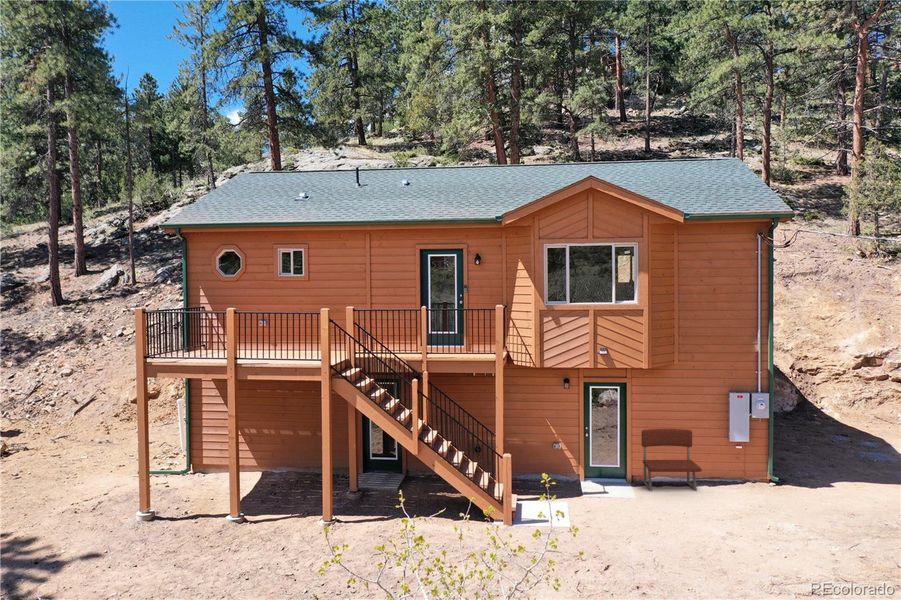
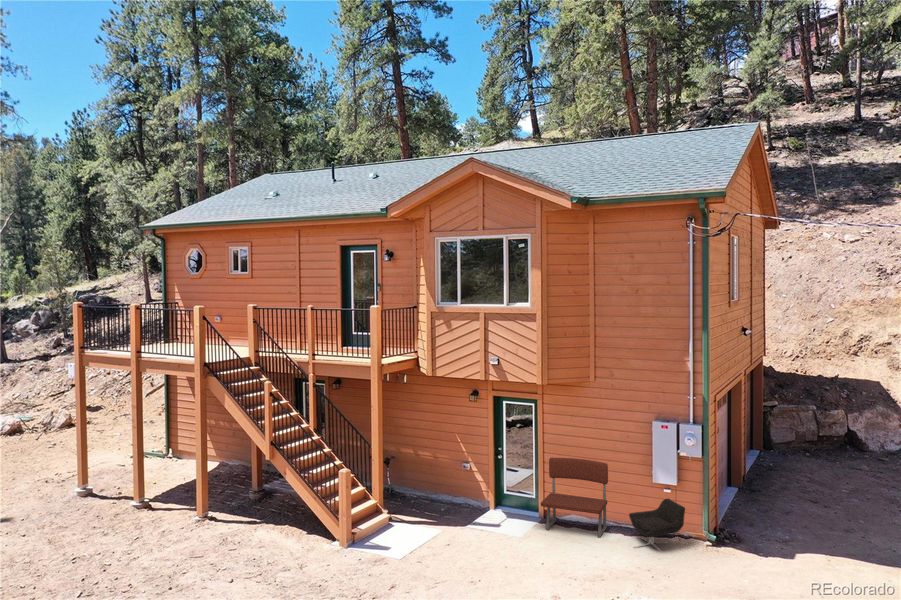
lounge chair: none [716,452,764,495] -> present [629,499,685,552]

